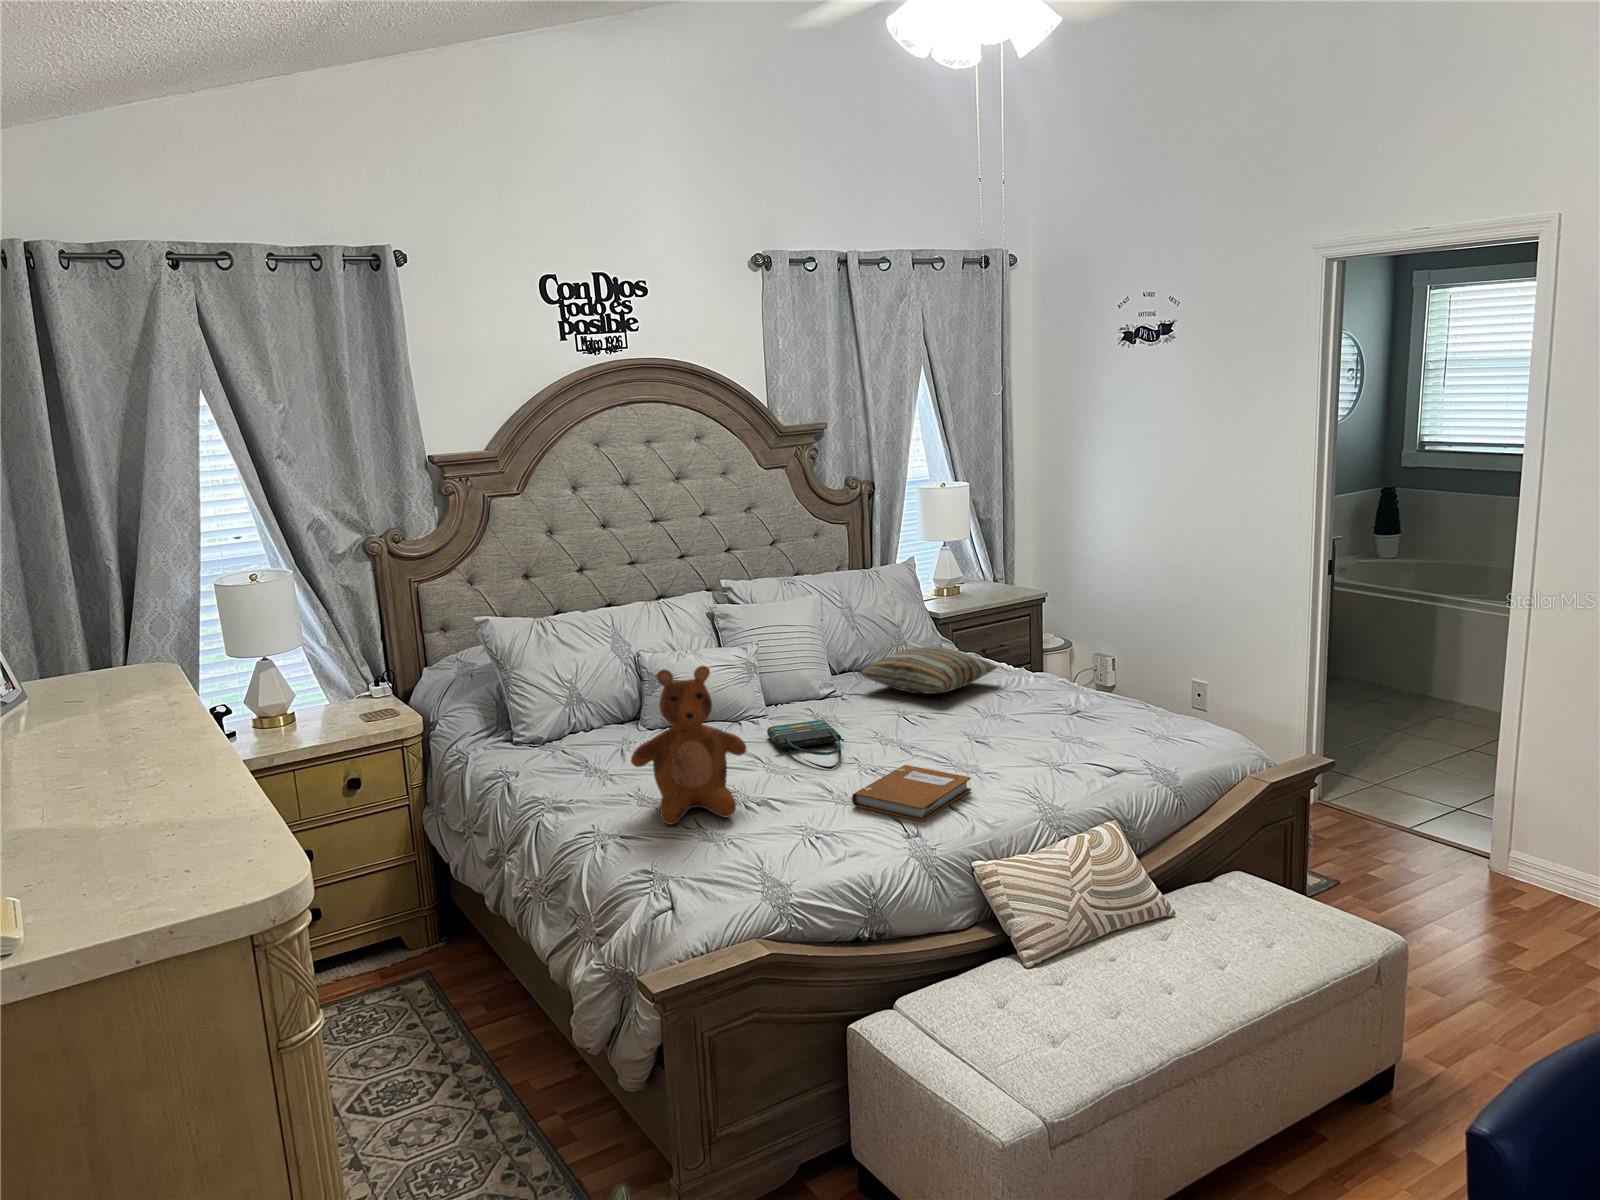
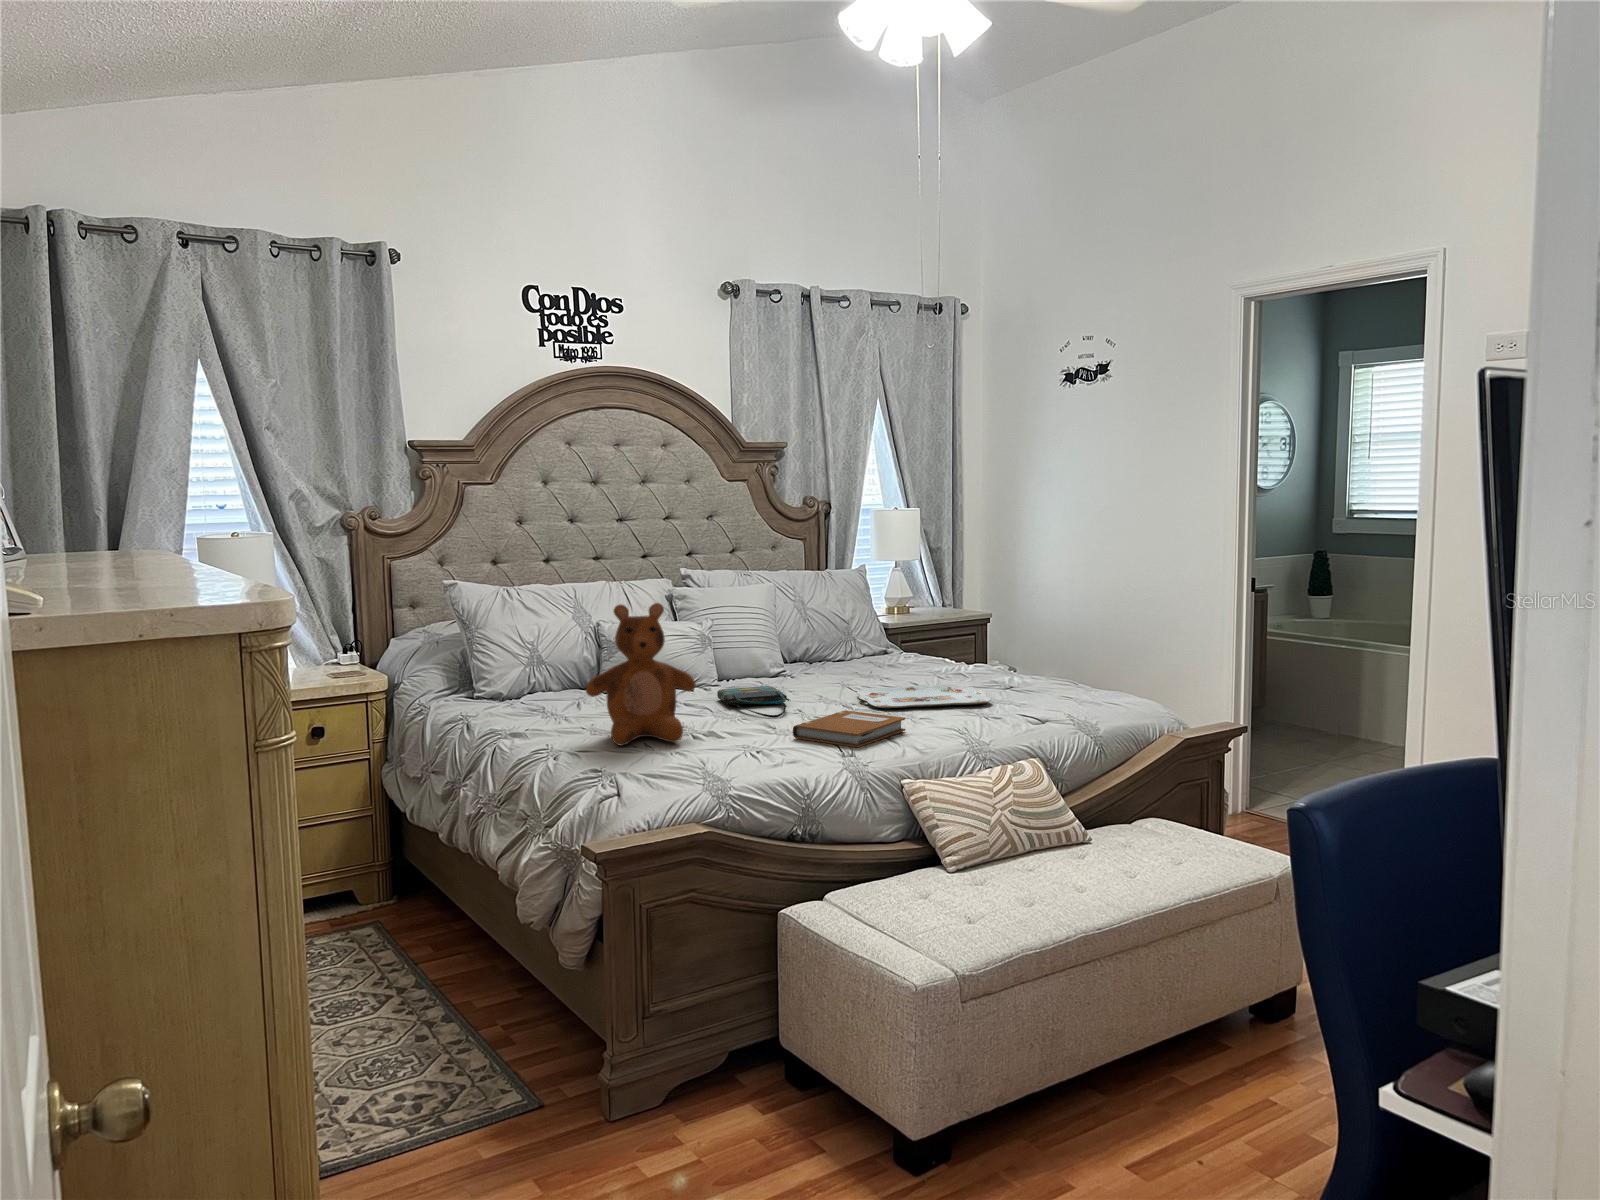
pillow: present [861,646,997,694] -> none [809,637,940,677]
serving tray: none [914,709,1058,750] -> present [857,685,991,708]

